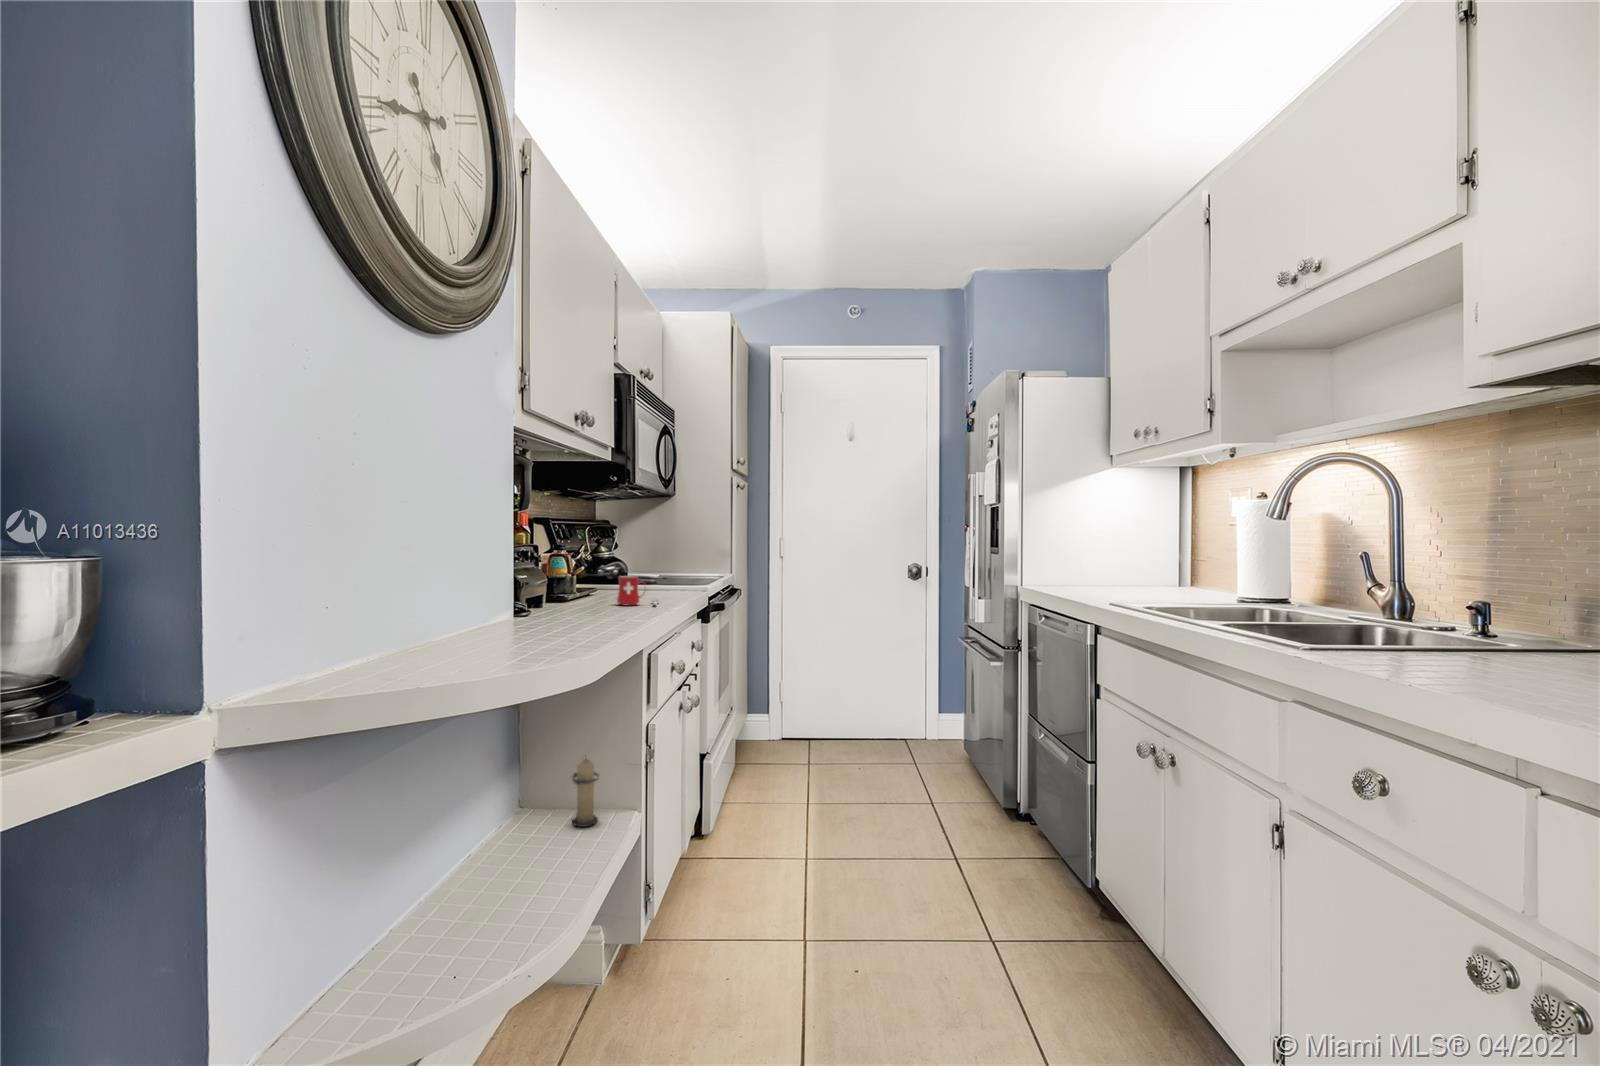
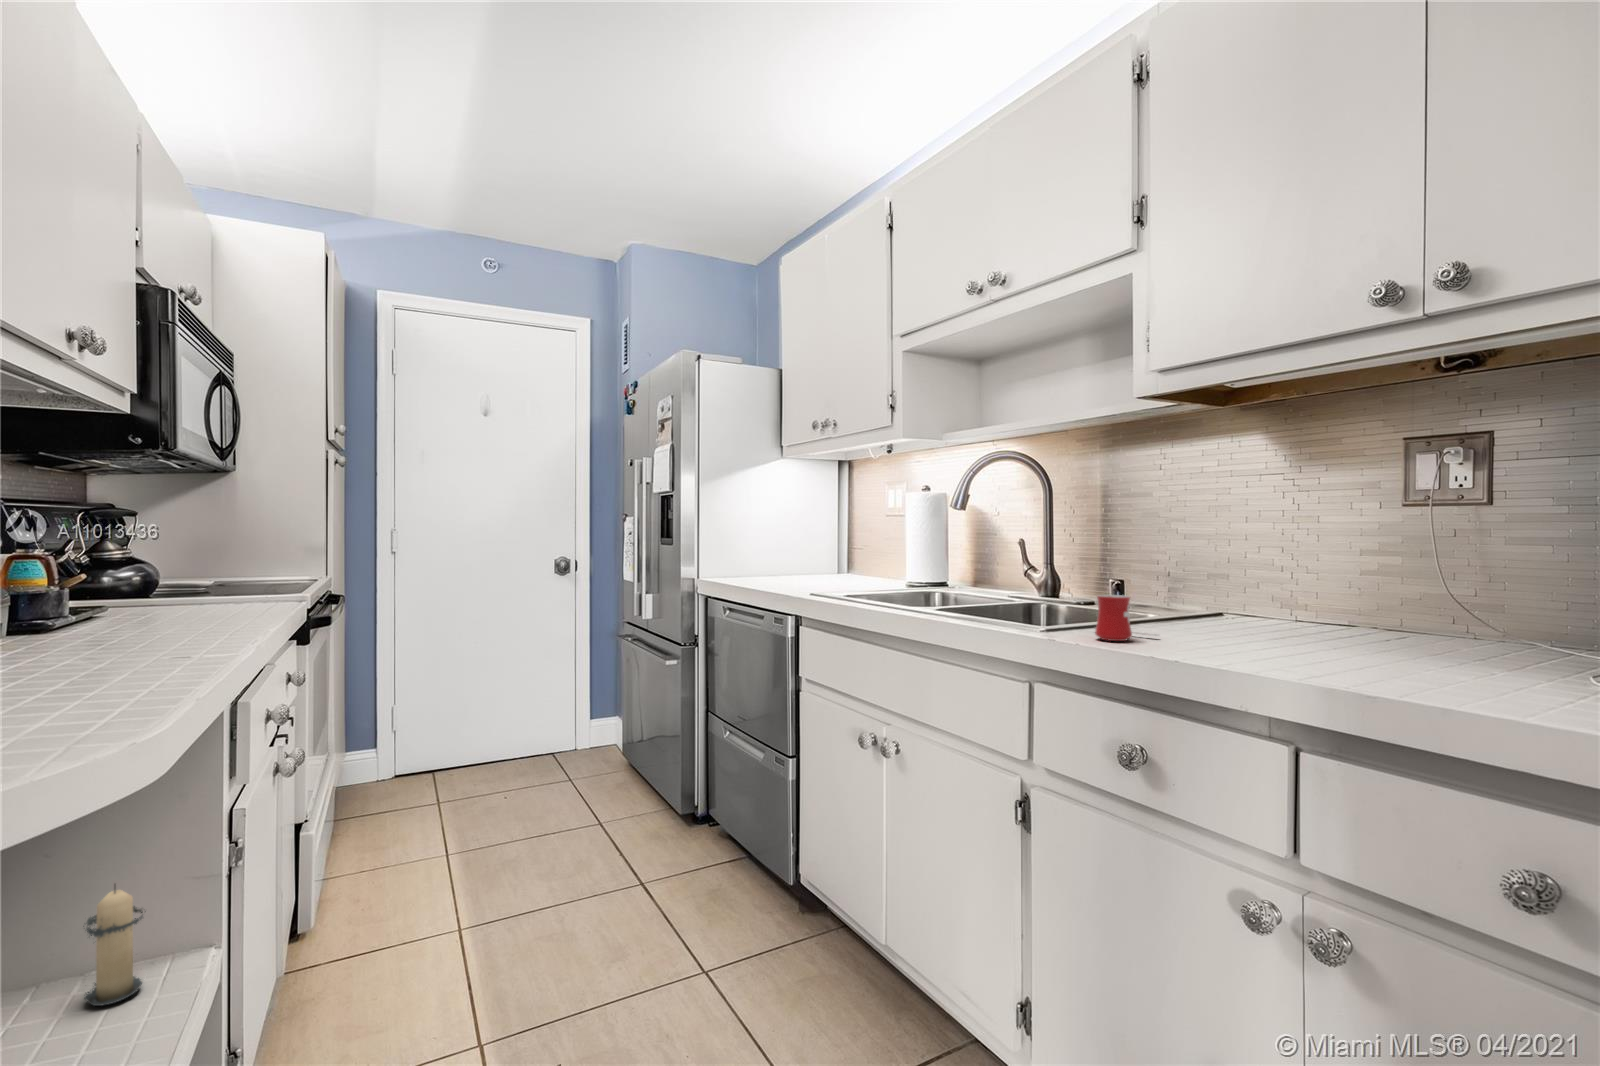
mug: present [617,576,659,605] -> present [1095,595,1157,641]

